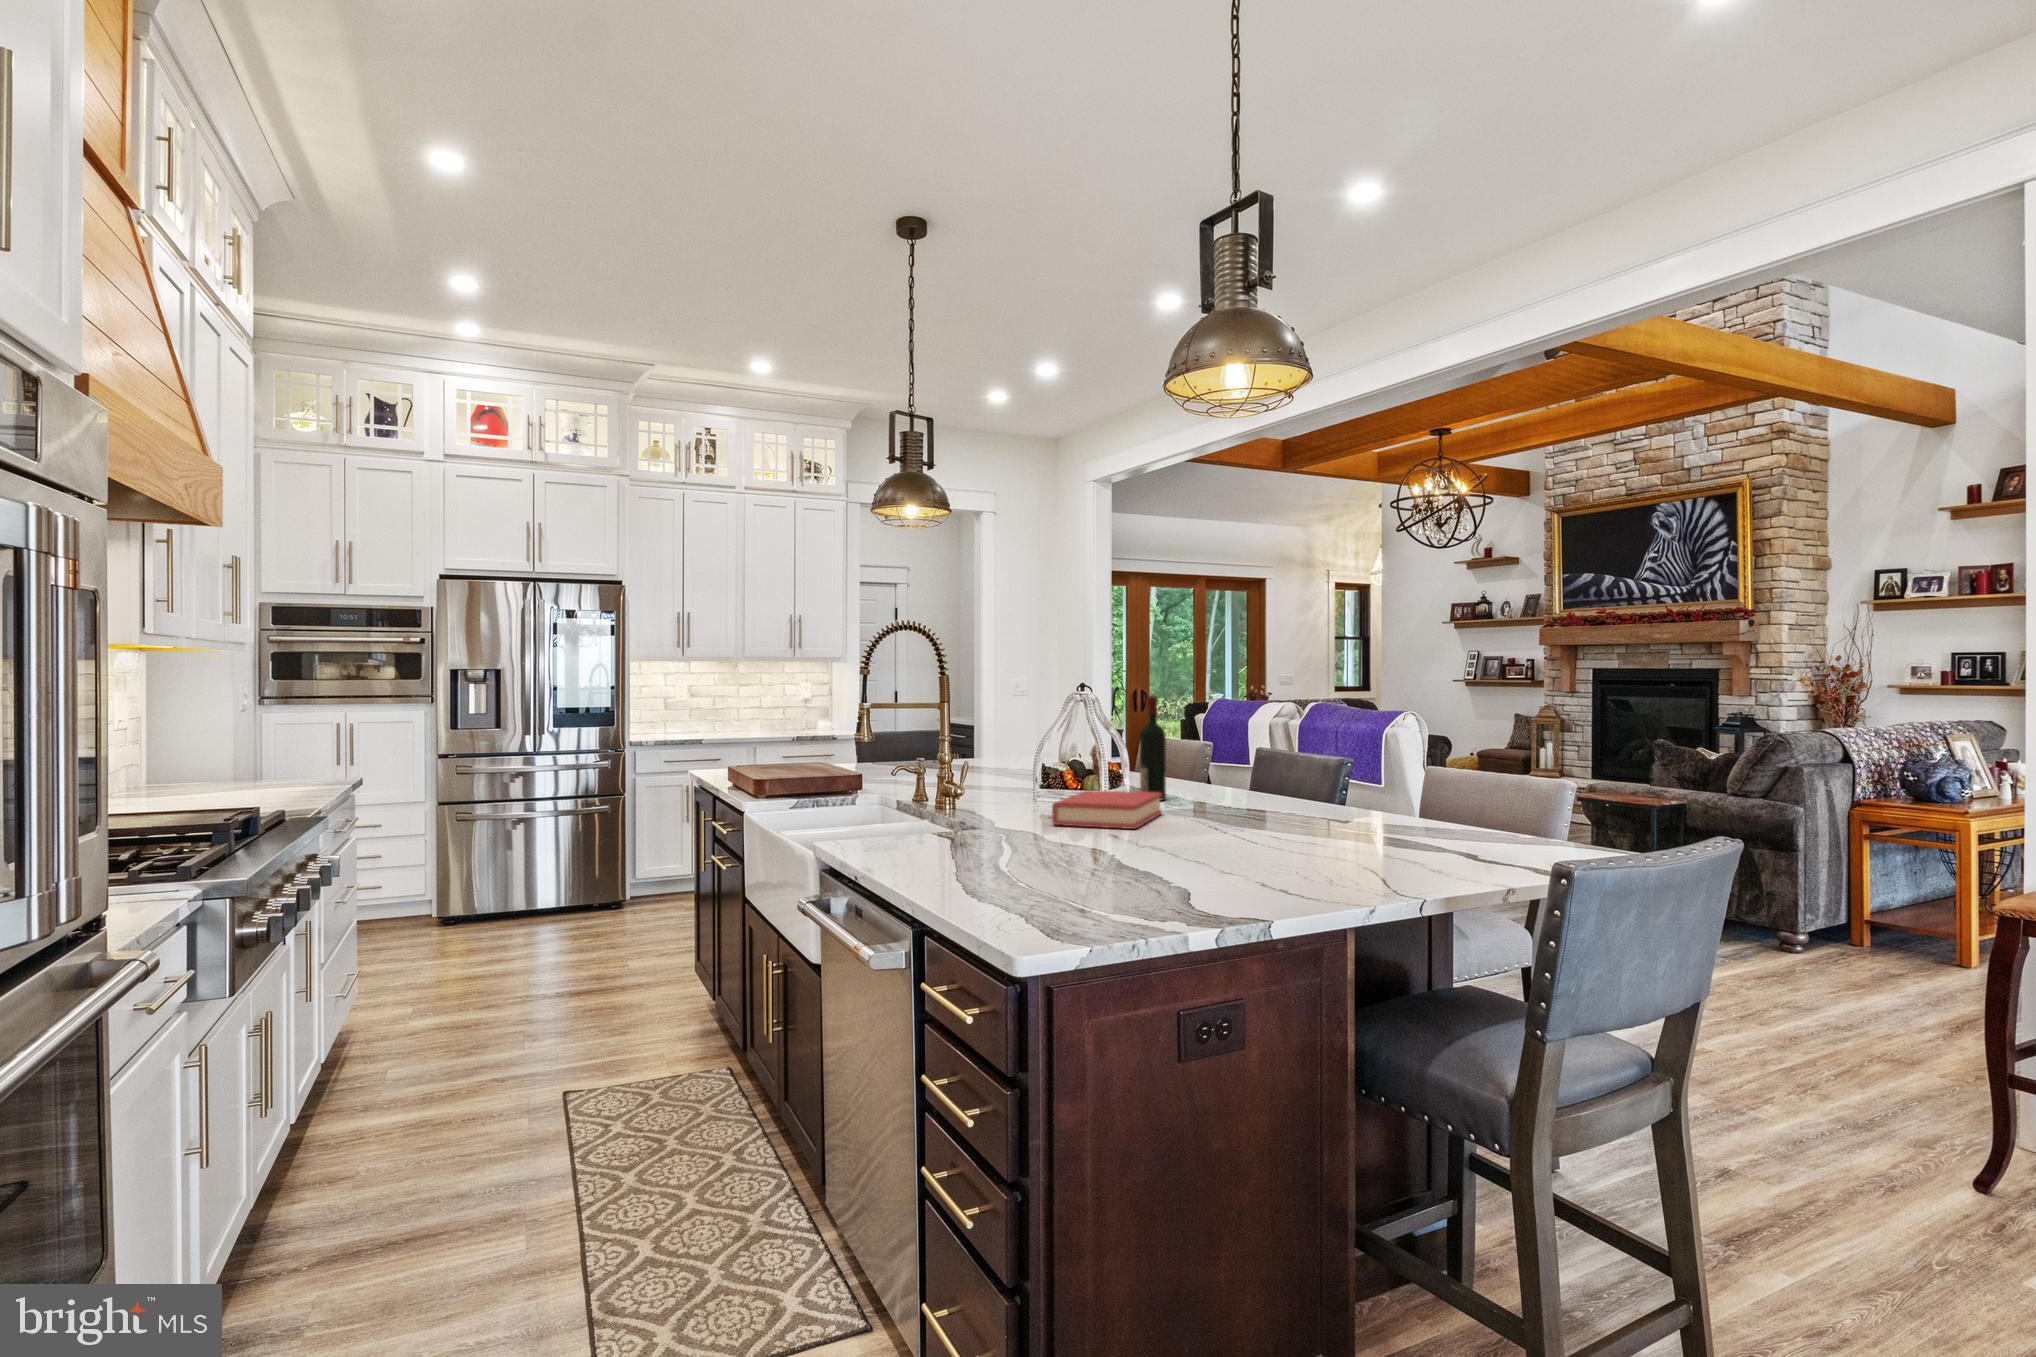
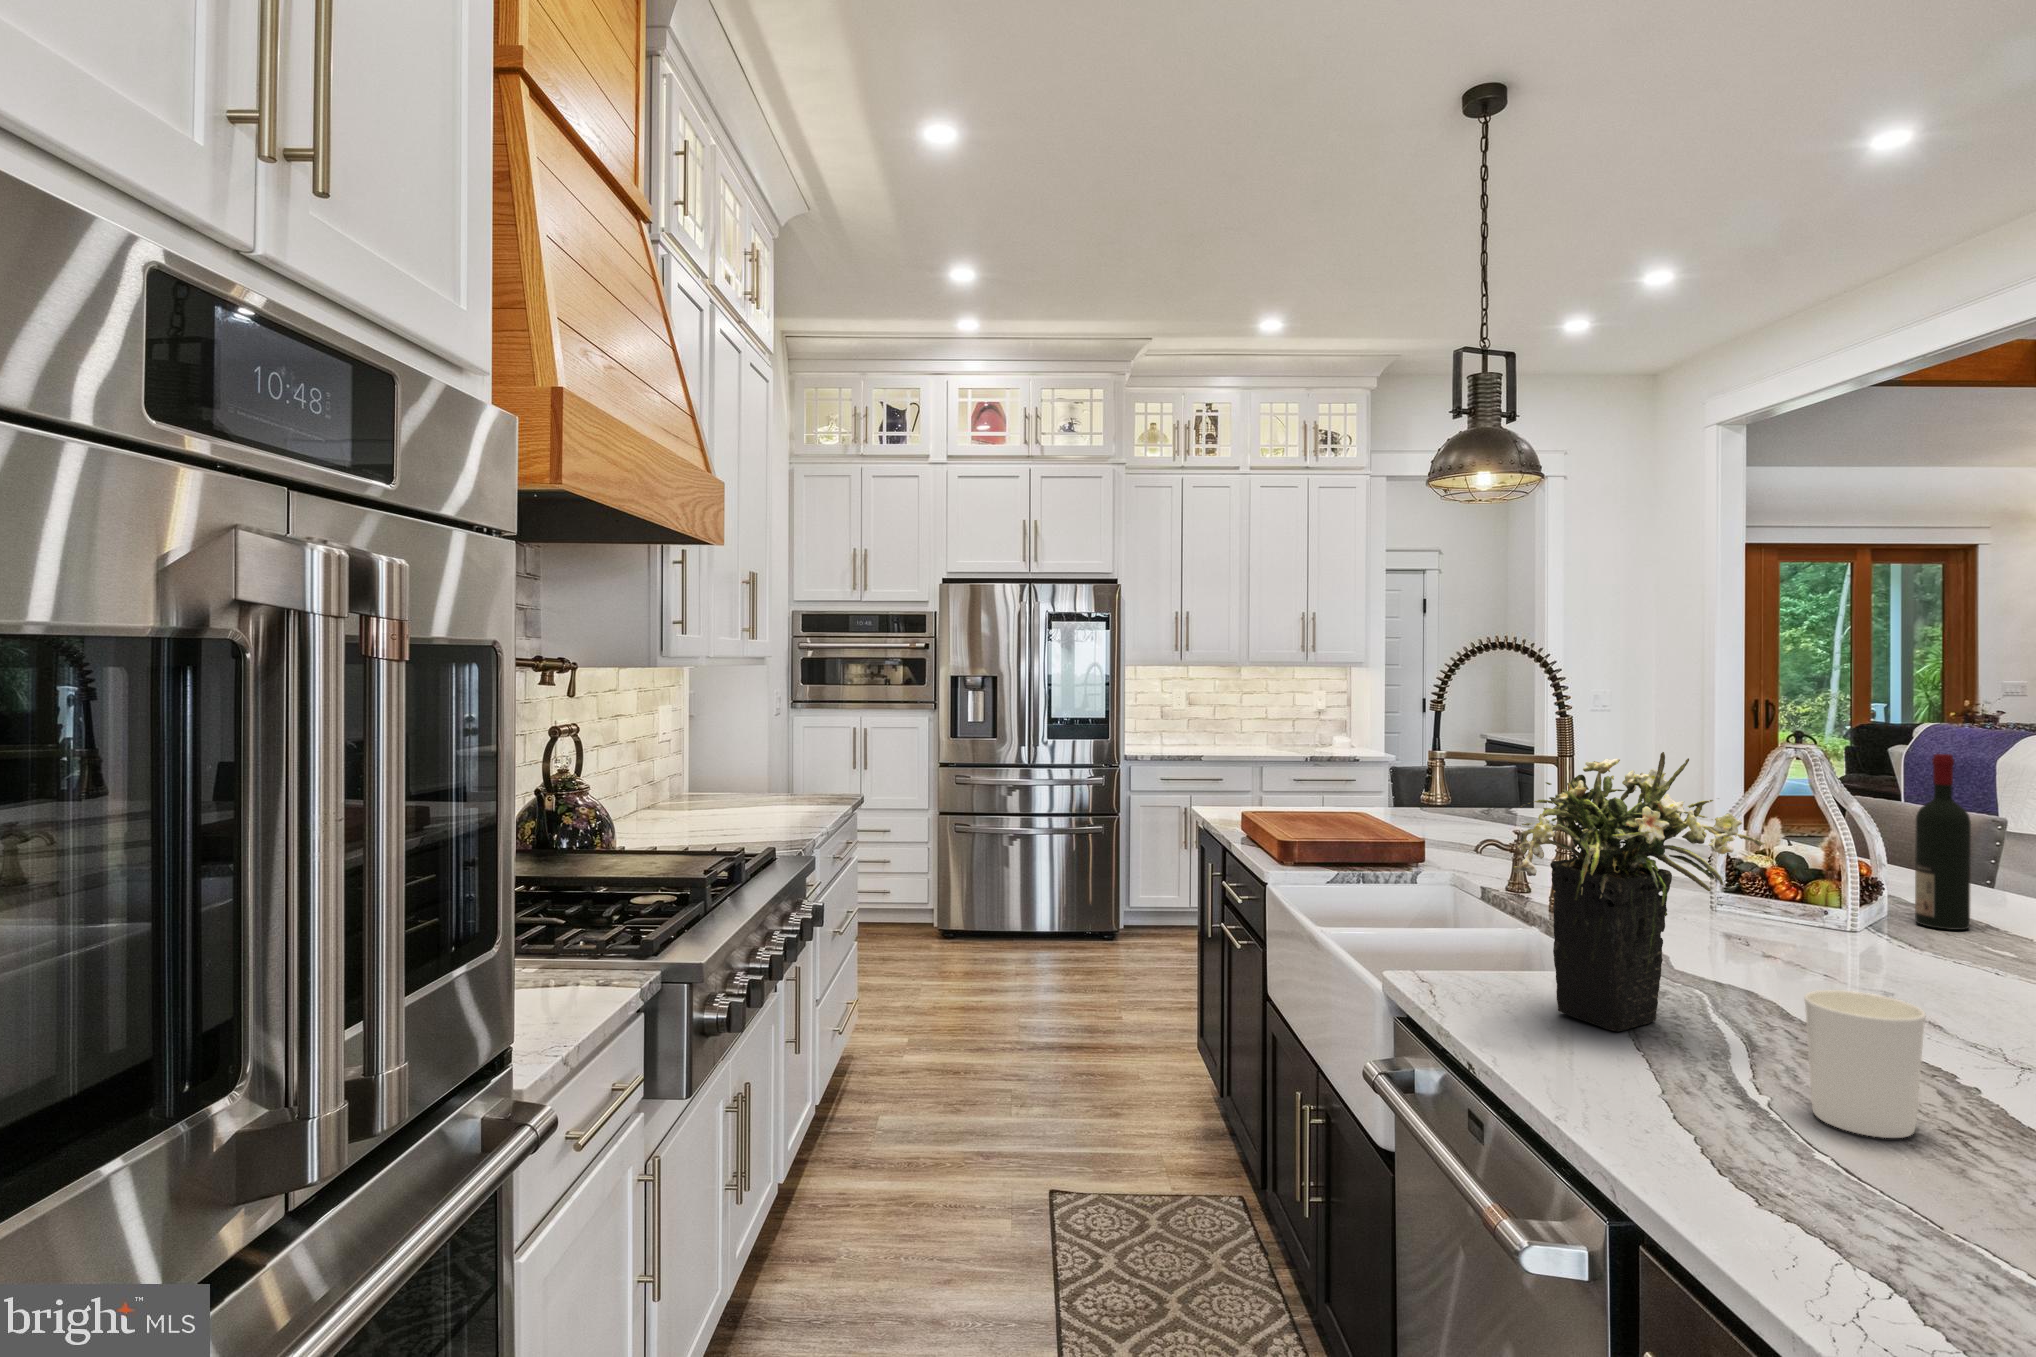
flower arrangement: none [883,685,1018,852] -> present [1513,752,1765,1032]
hardback book: present [1052,791,1162,829] -> none [1786,911,1994,1008]
candle holder: none [1021,804,1072,874] -> present [1804,990,1926,1138]

